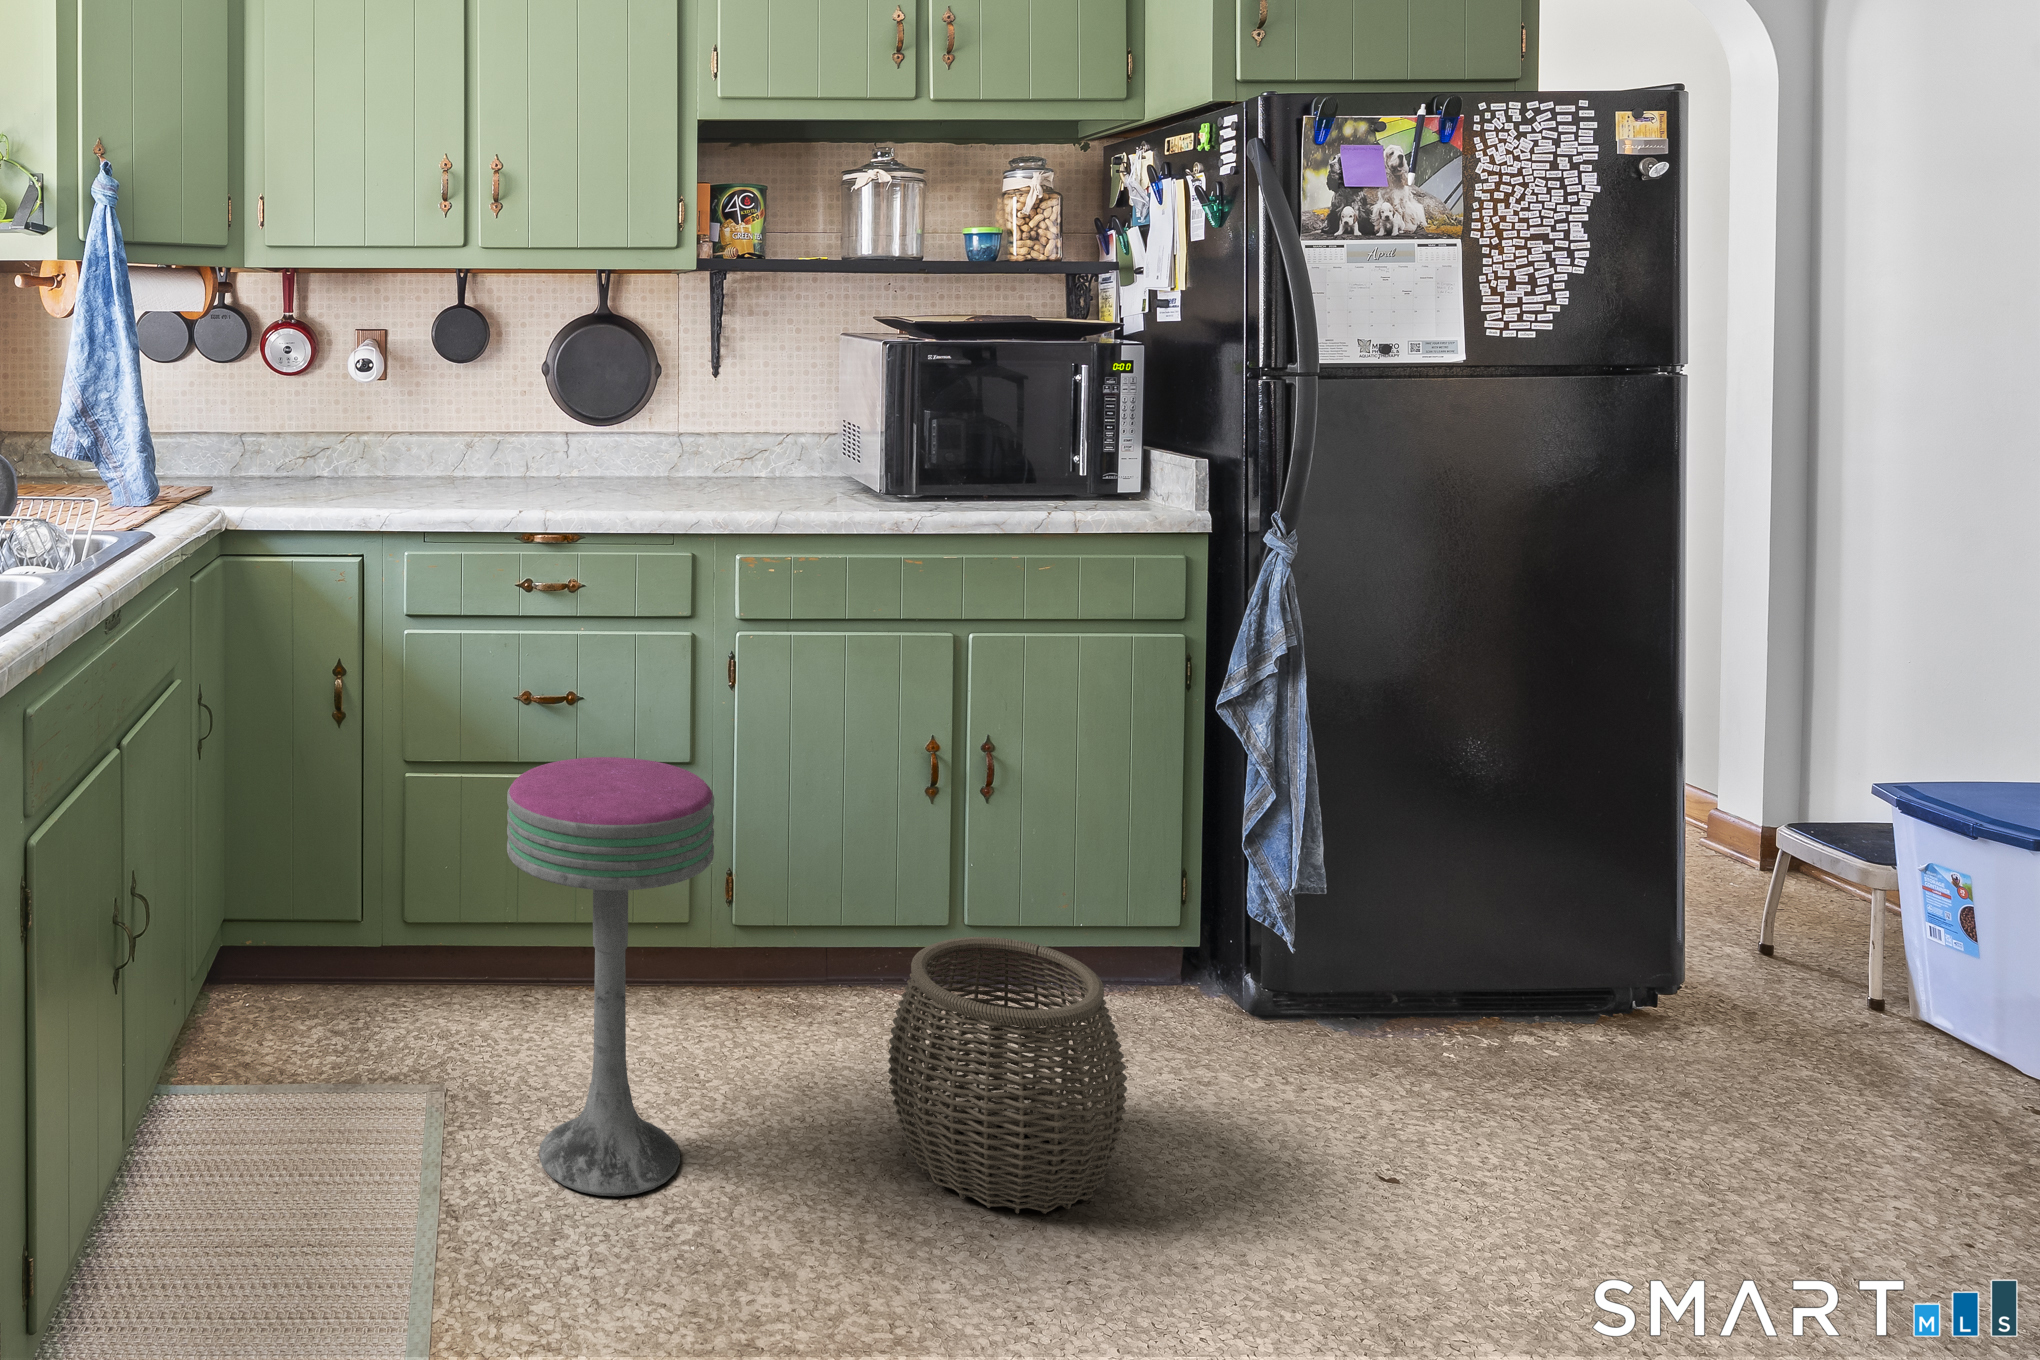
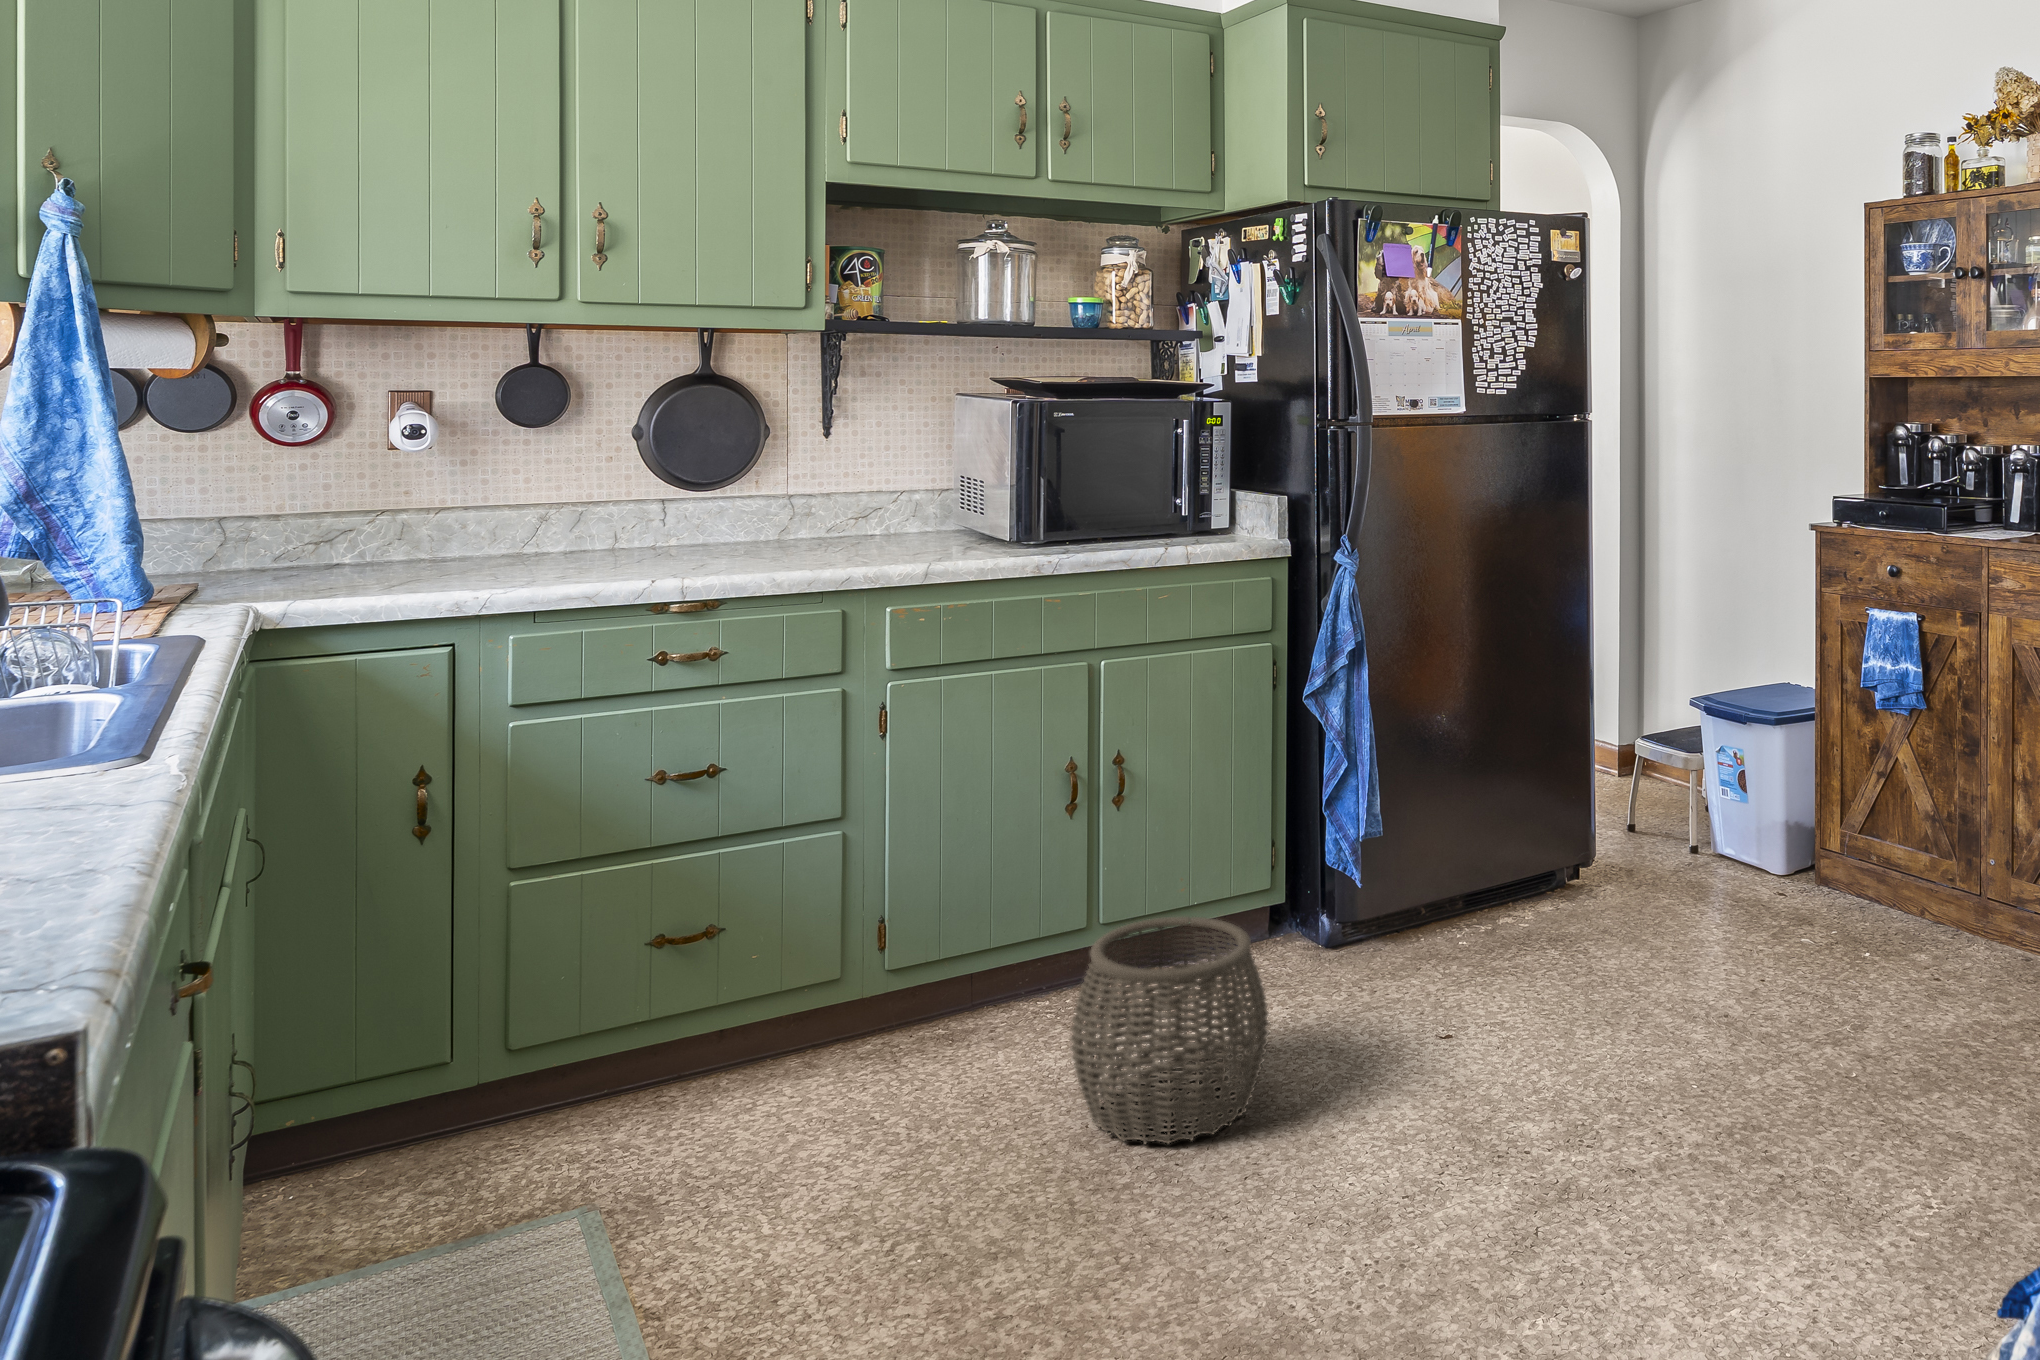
bar stool: present [507,757,714,1196] -> none [696,814,918,1251]

